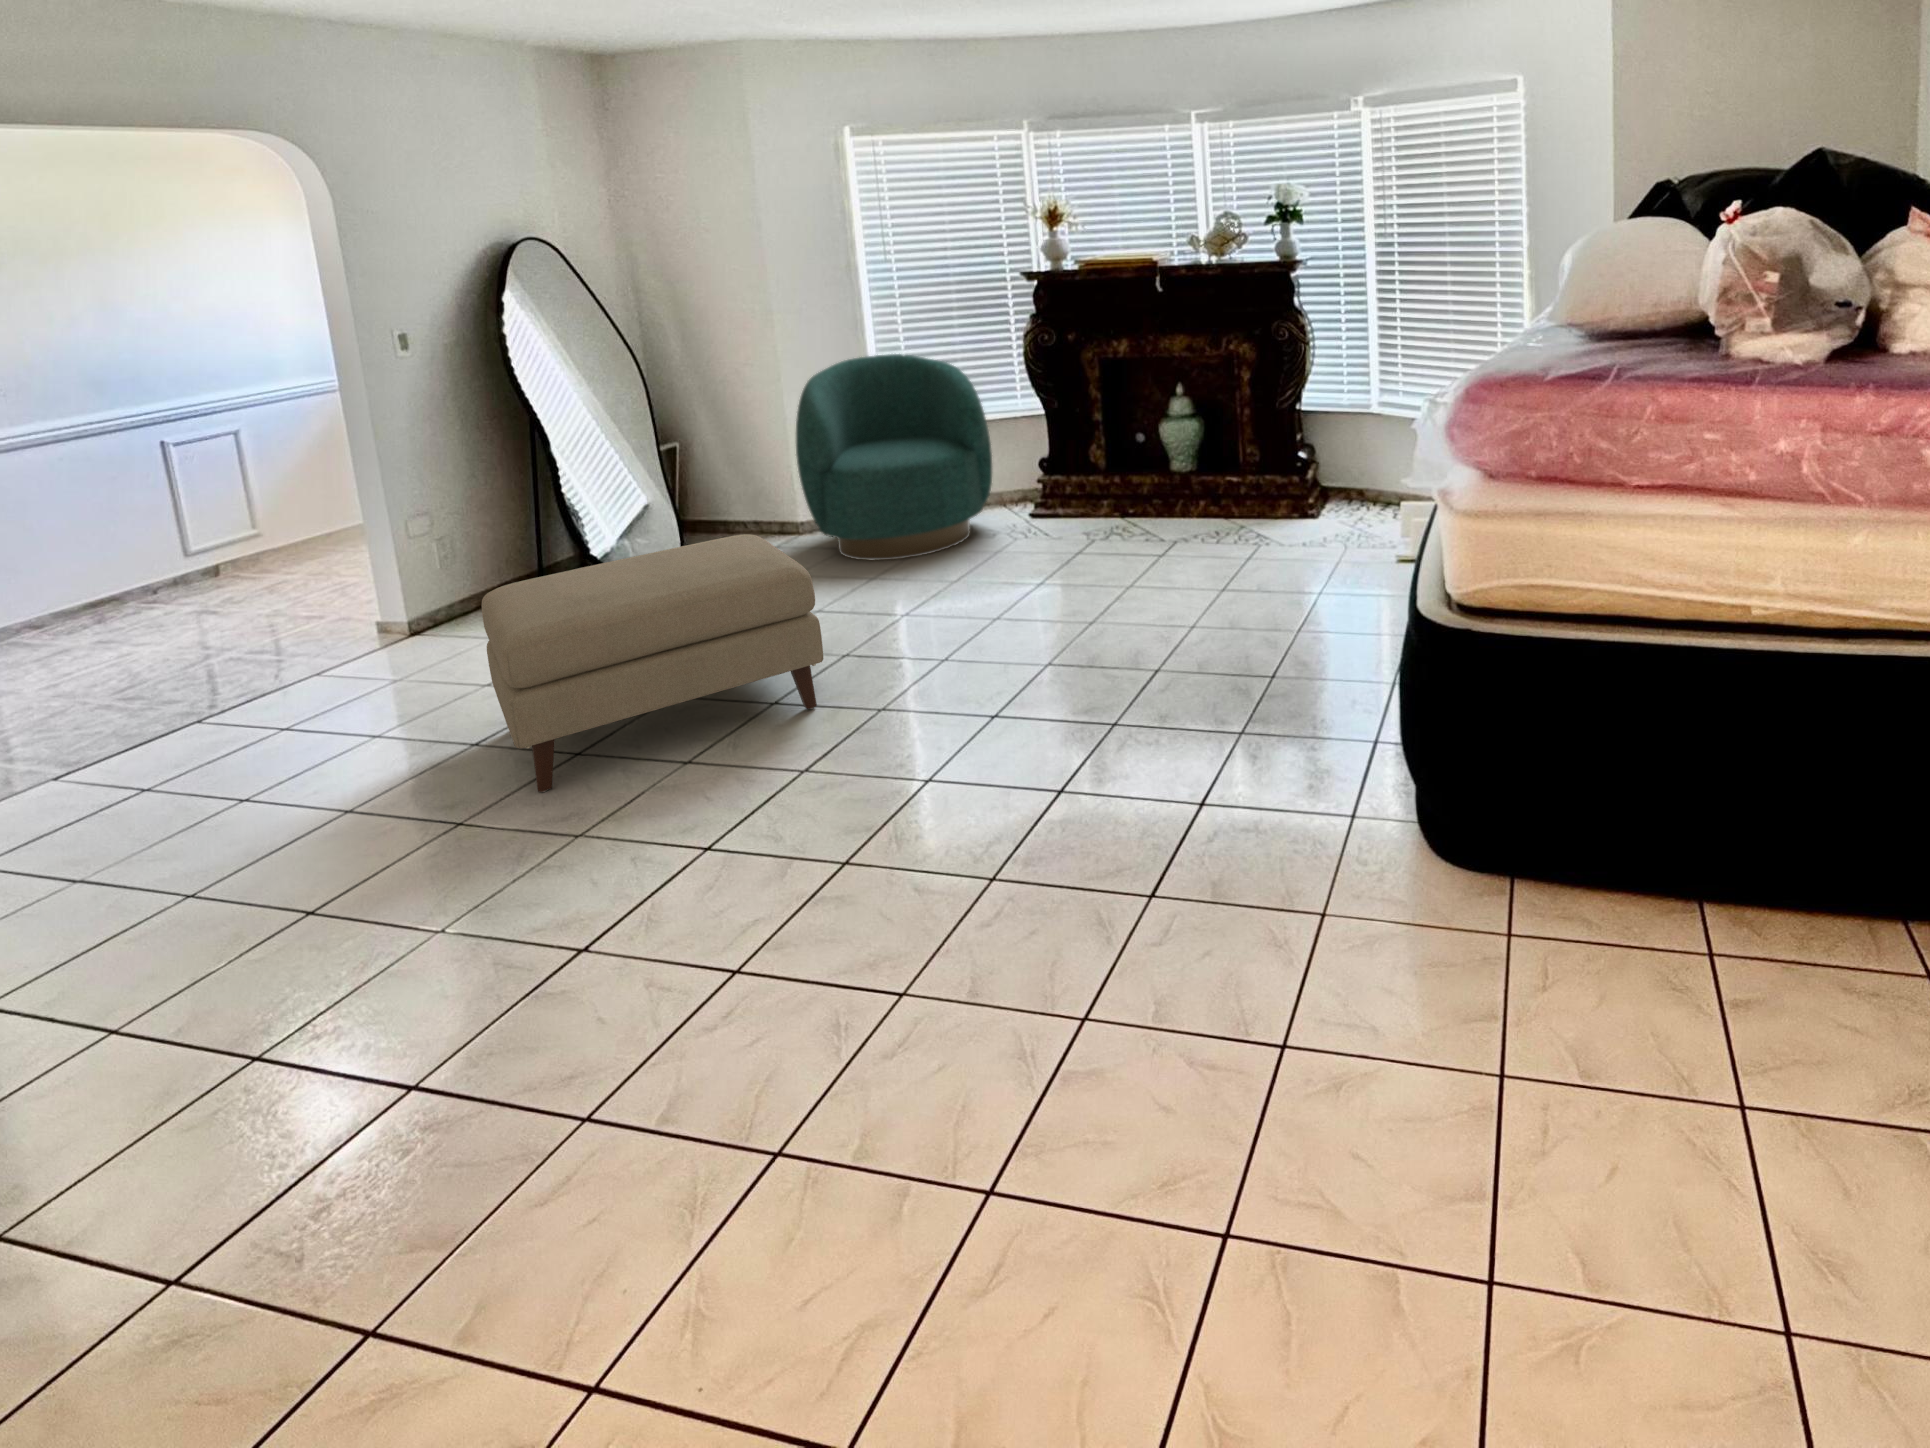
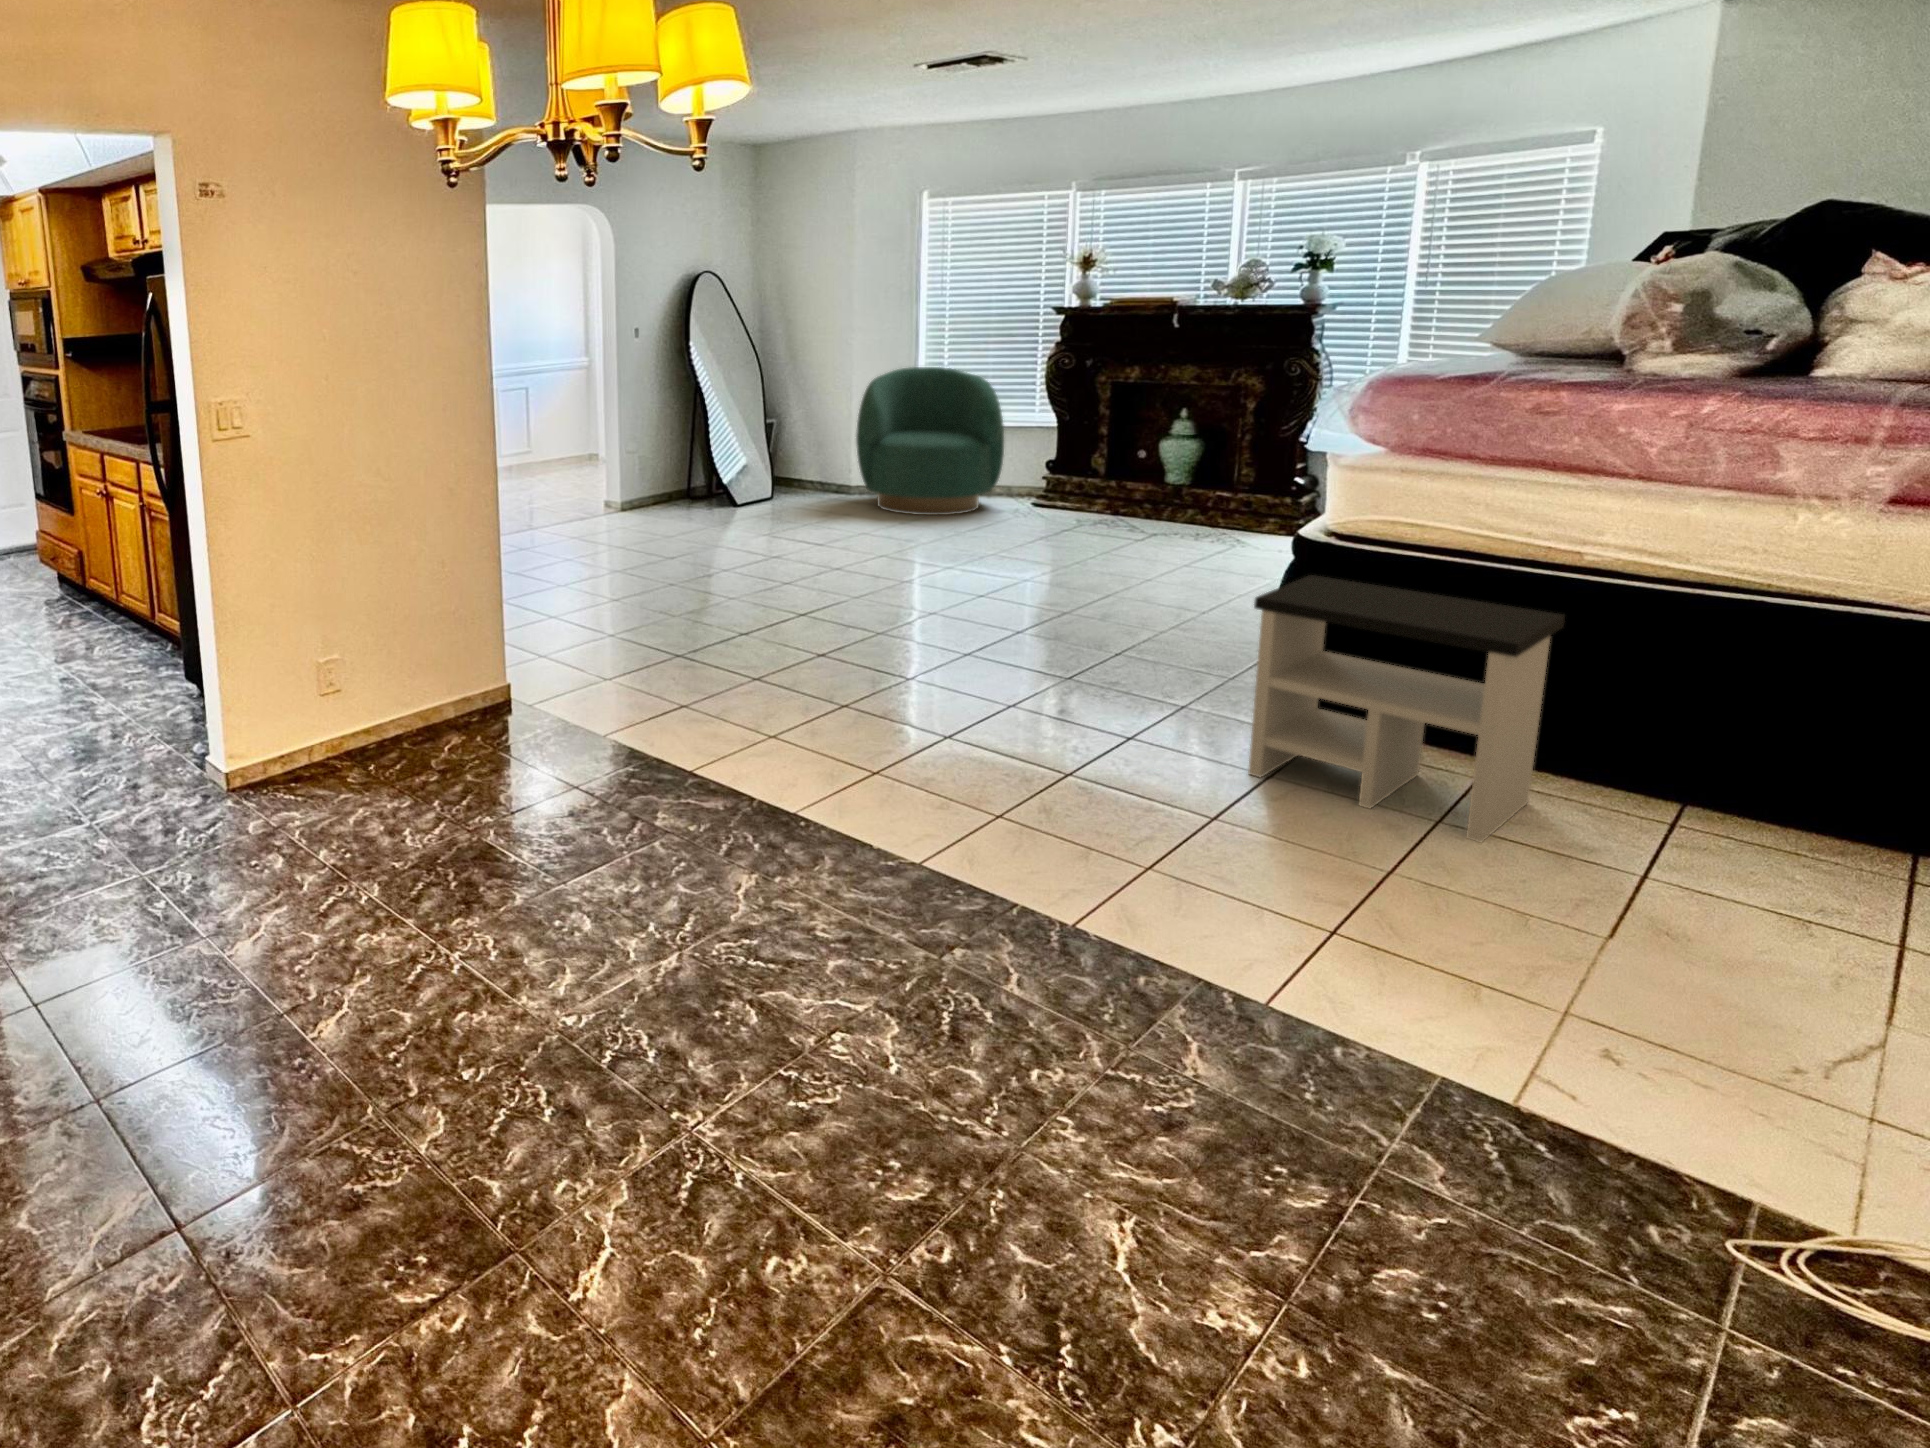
ottoman: present [482,534,824,792] -> none [669,464,851,578]
side table: none [1536,675,1895,1071] -> present [1248,575,1565,842]

